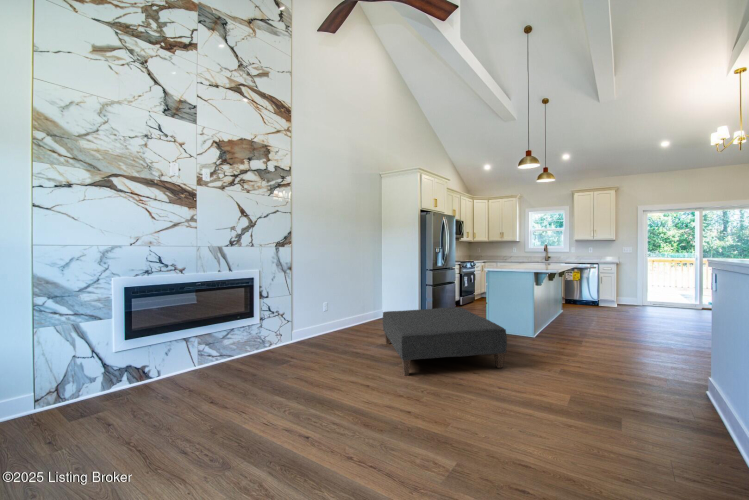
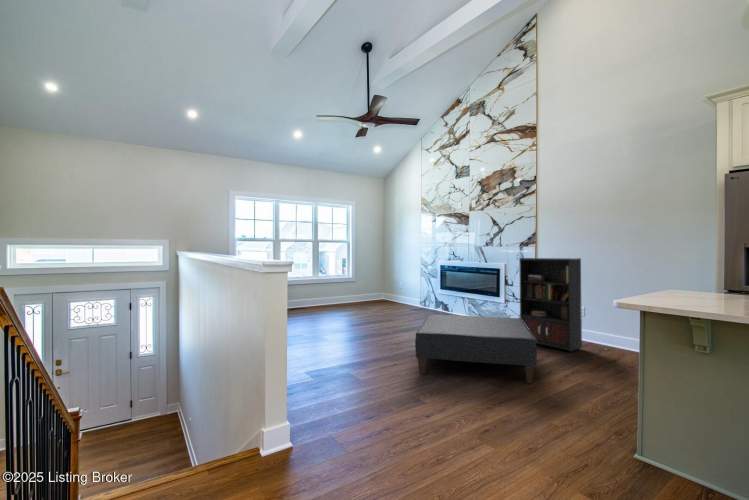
bookcase: none [325,256,371,343] -> present [519,258,607,351]

